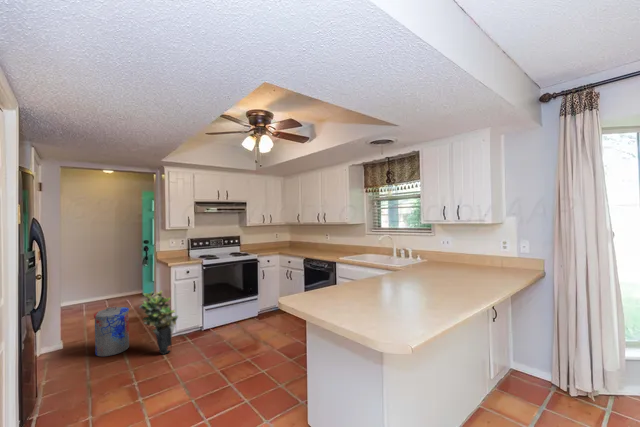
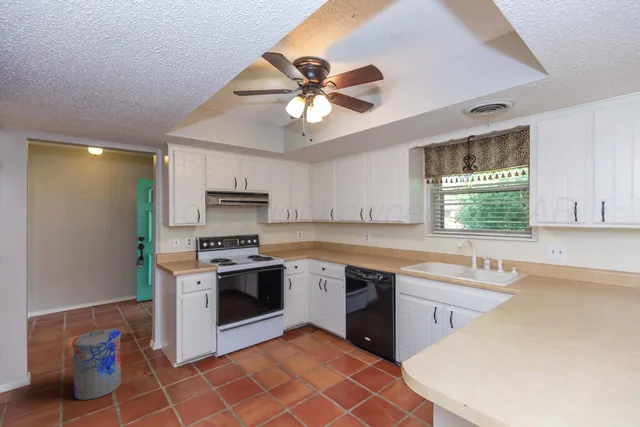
potted plant: present [140,291,178,354] -> none [135,307,188,398]

